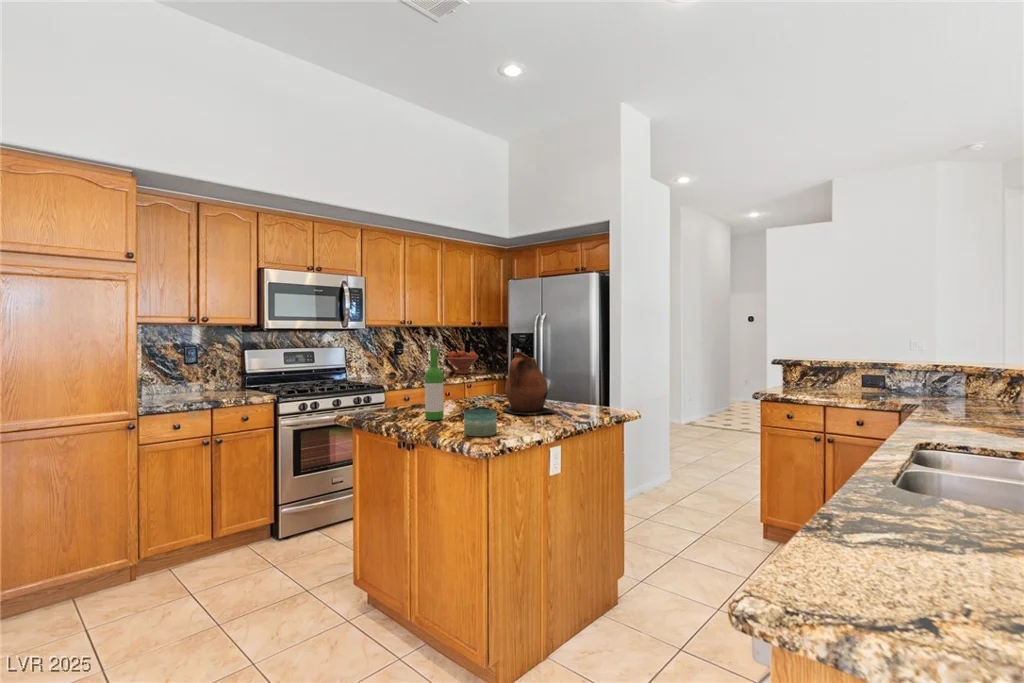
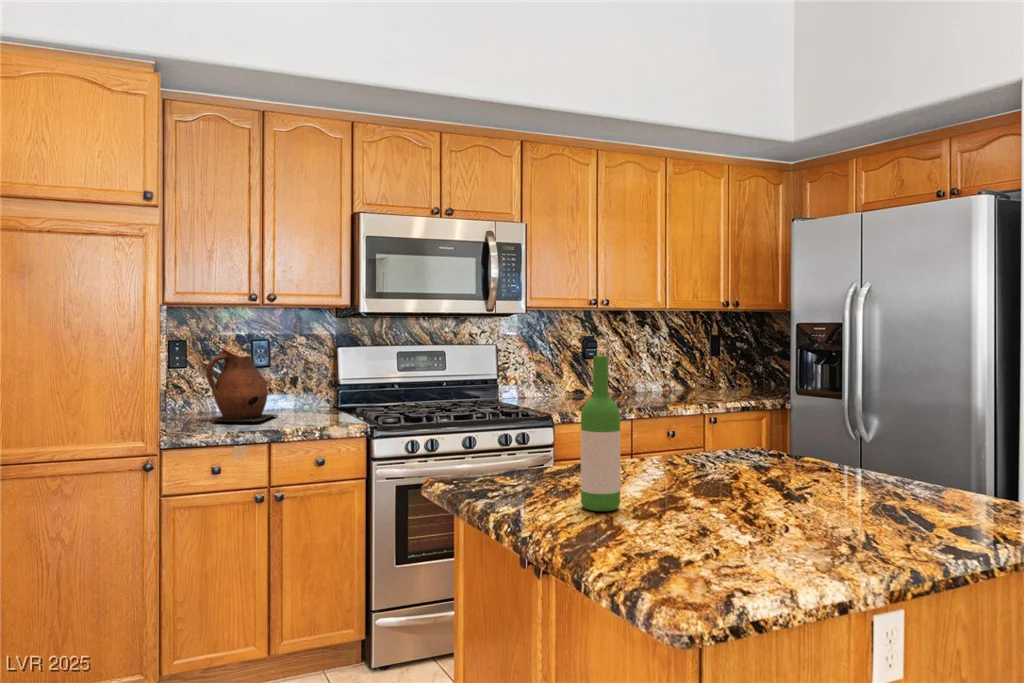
fruit bowl: present [447,351,478,374] -> none [675,353,733,396]
ceramic pitcher: present [503,352,555,414] -> present [206,348,277,422]
candle: present [464,409,497,436] -> none [649,504,729,578]

